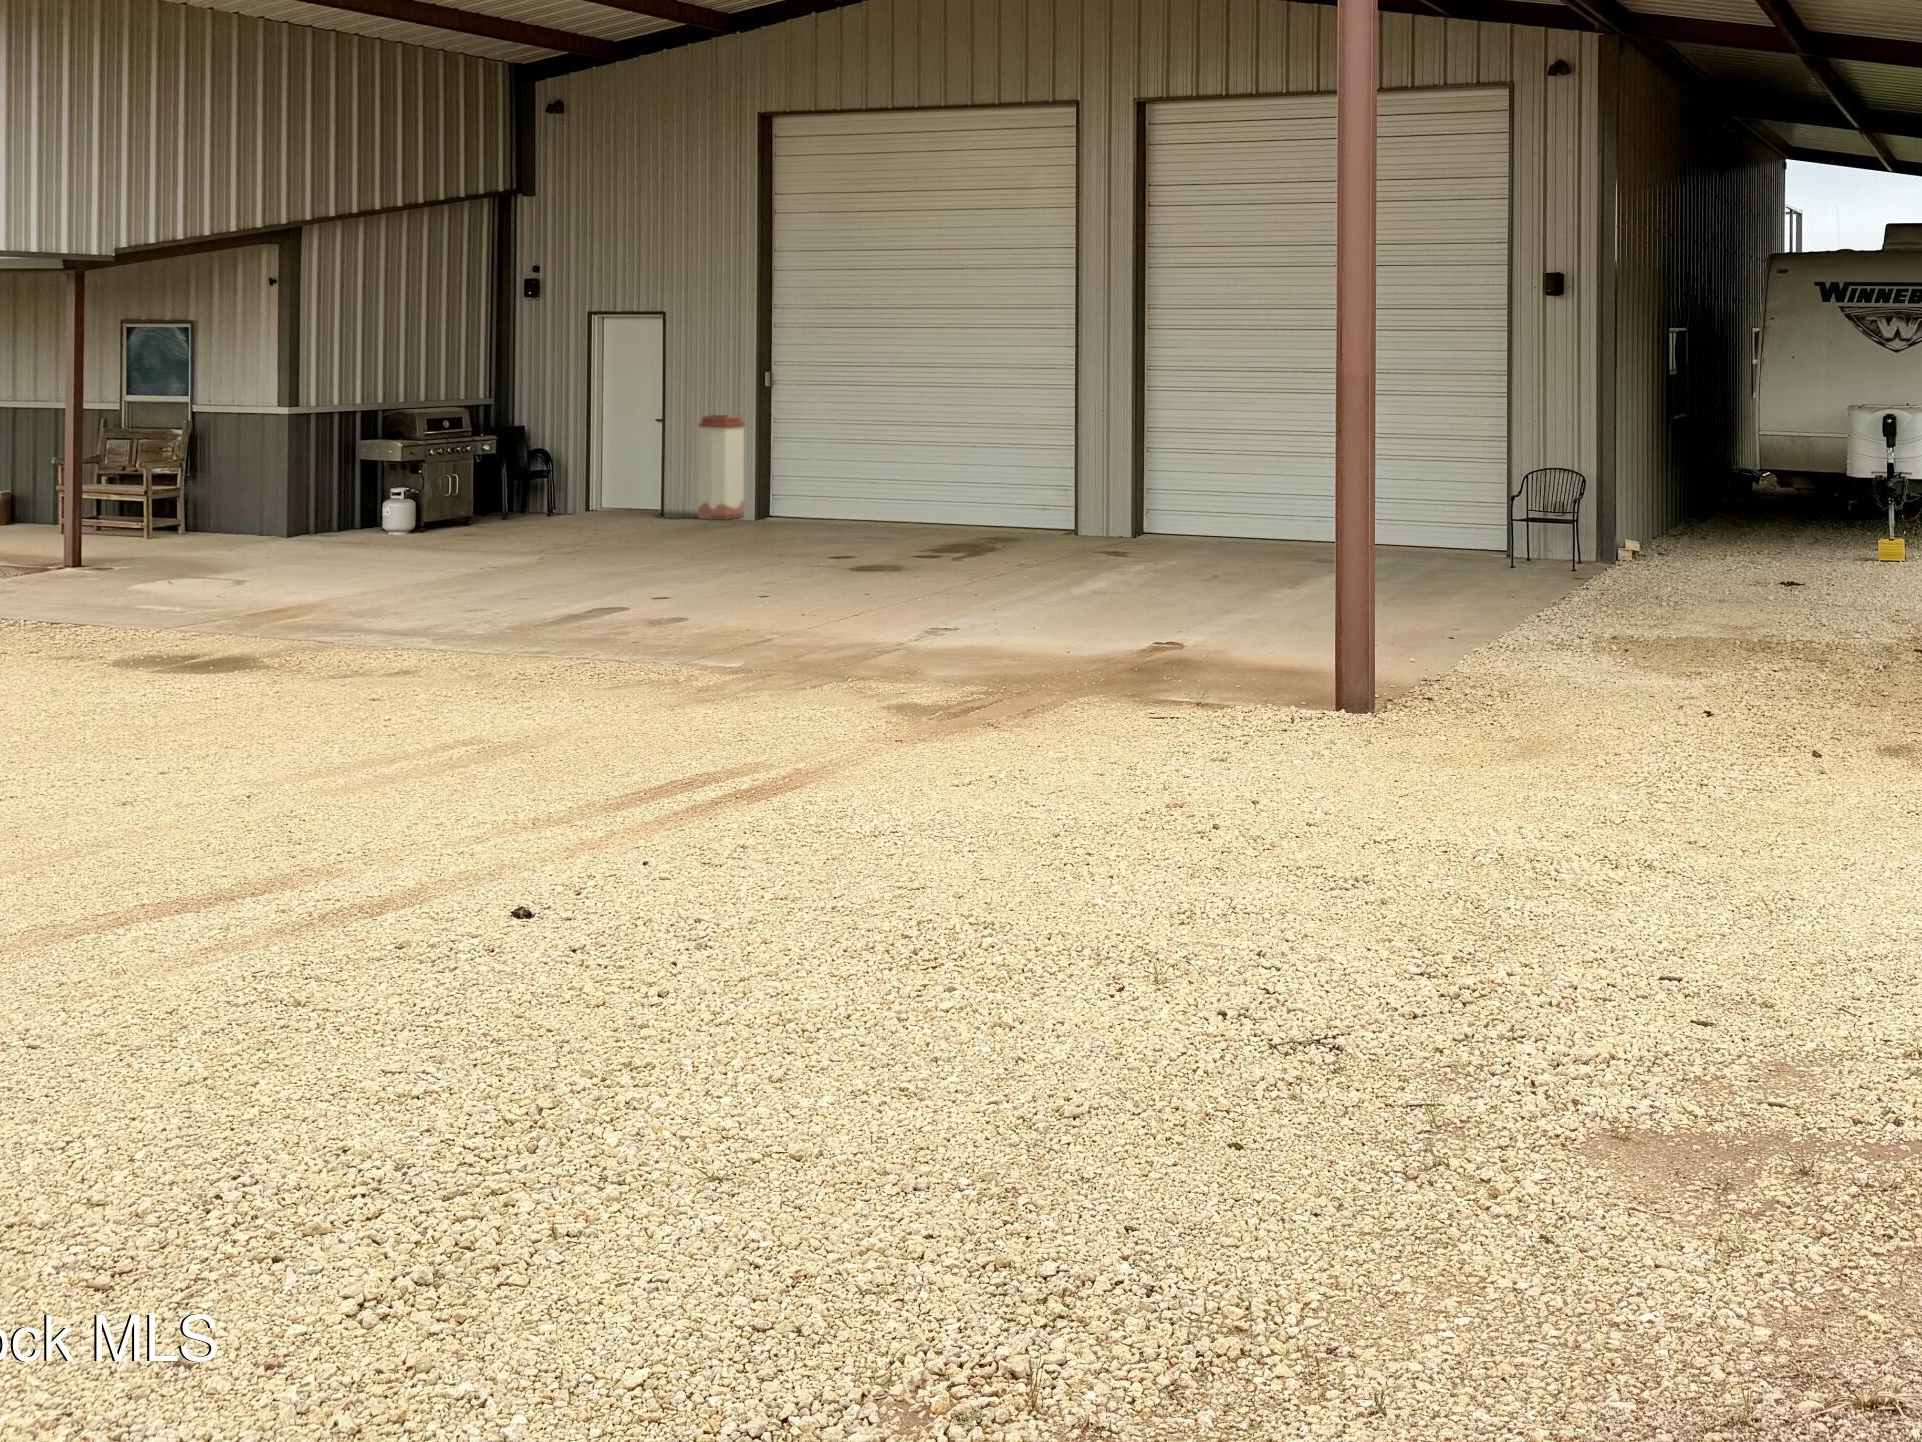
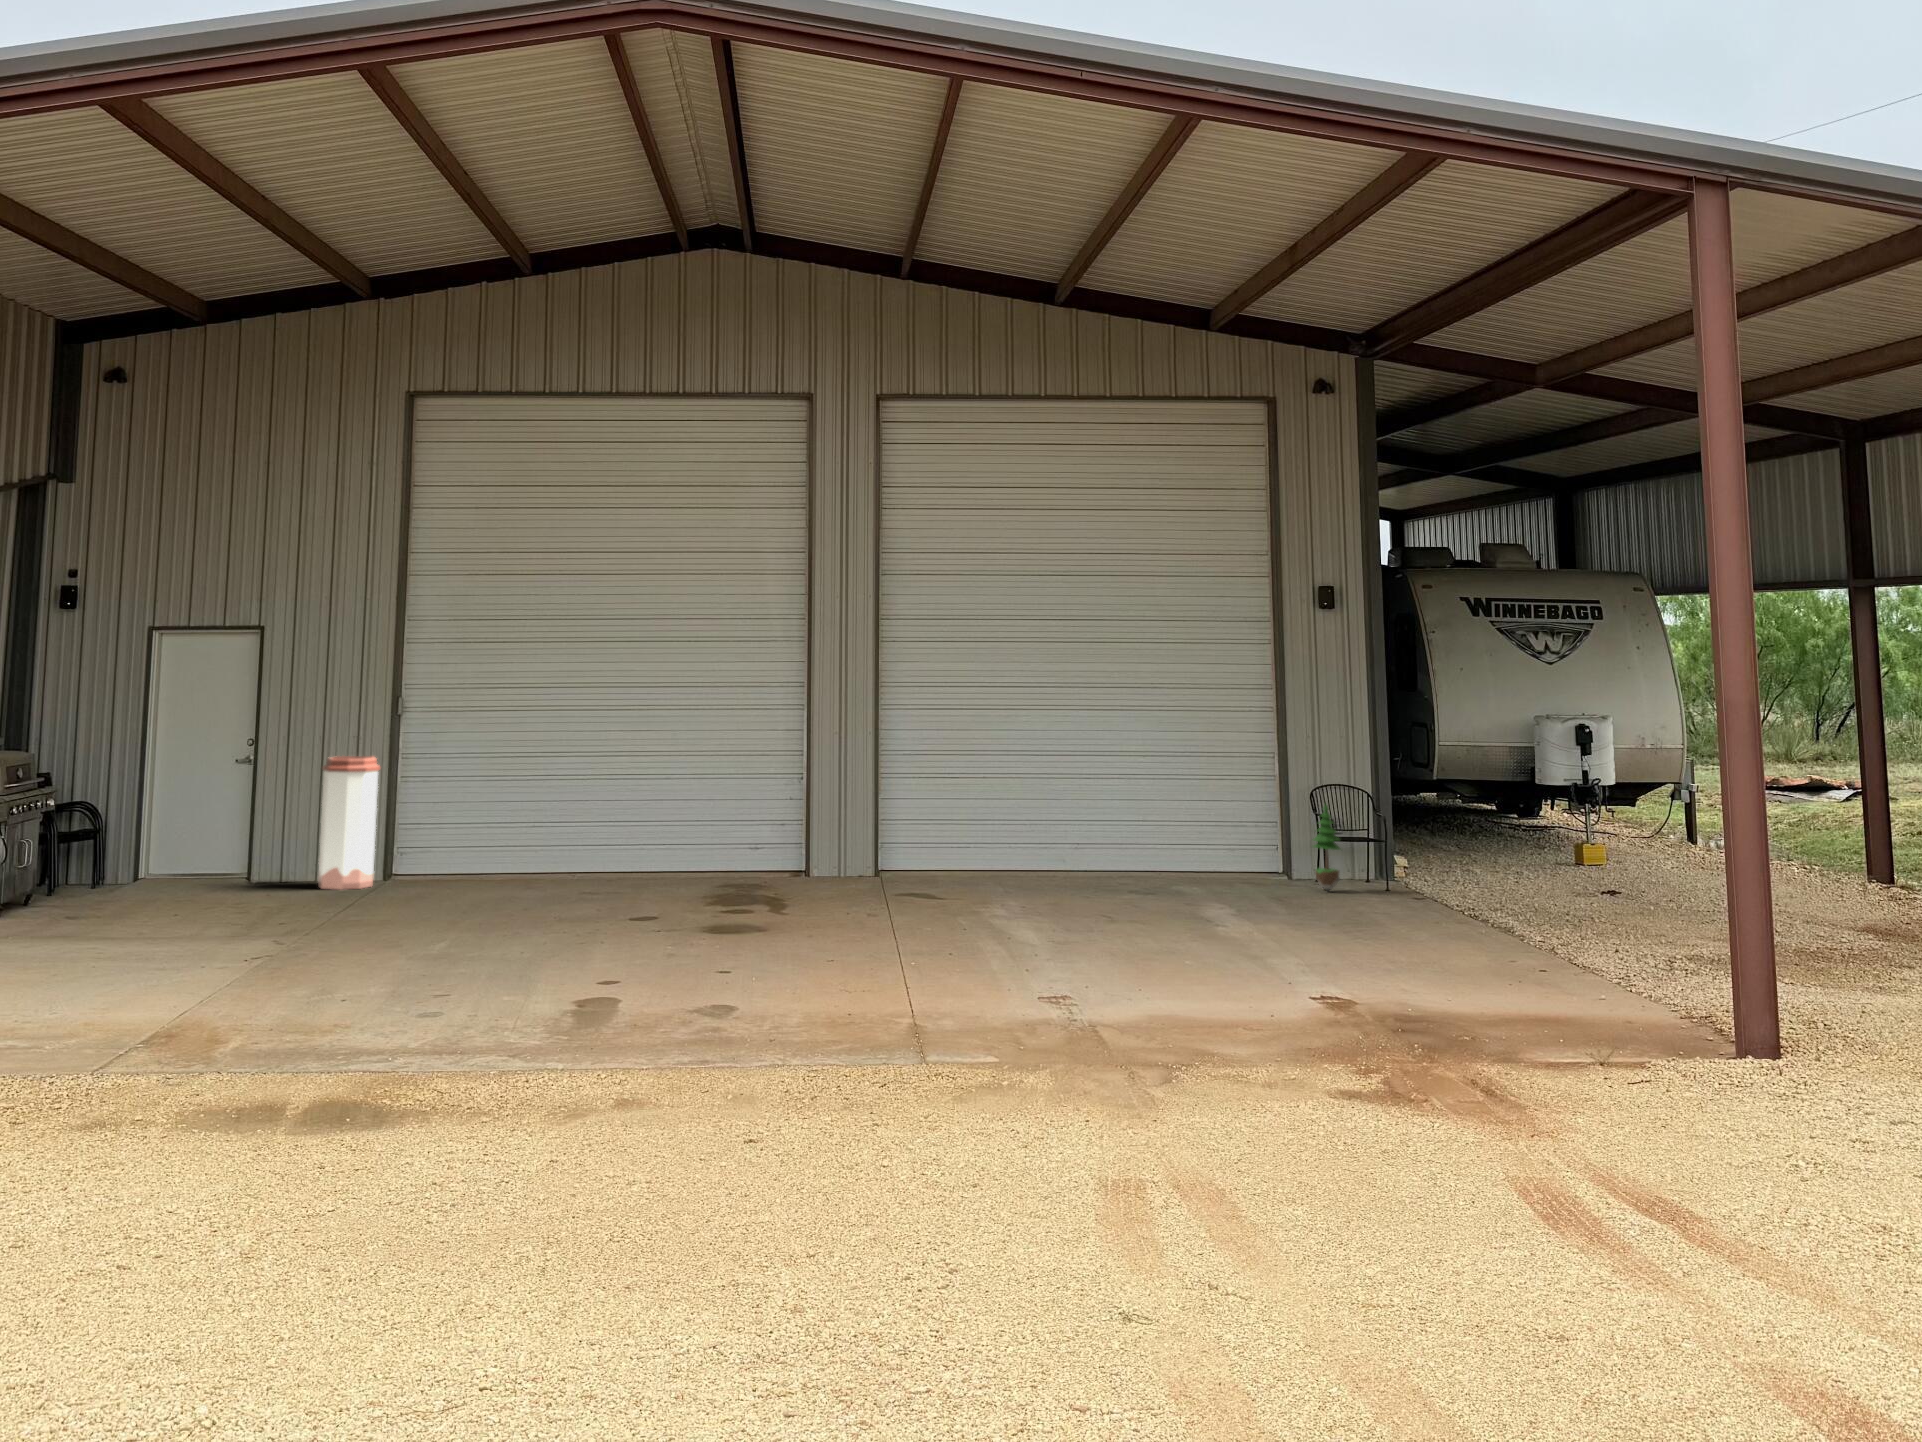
potted tree: none [1523,482,1554,568] -> present [1313,804,1340,891]

